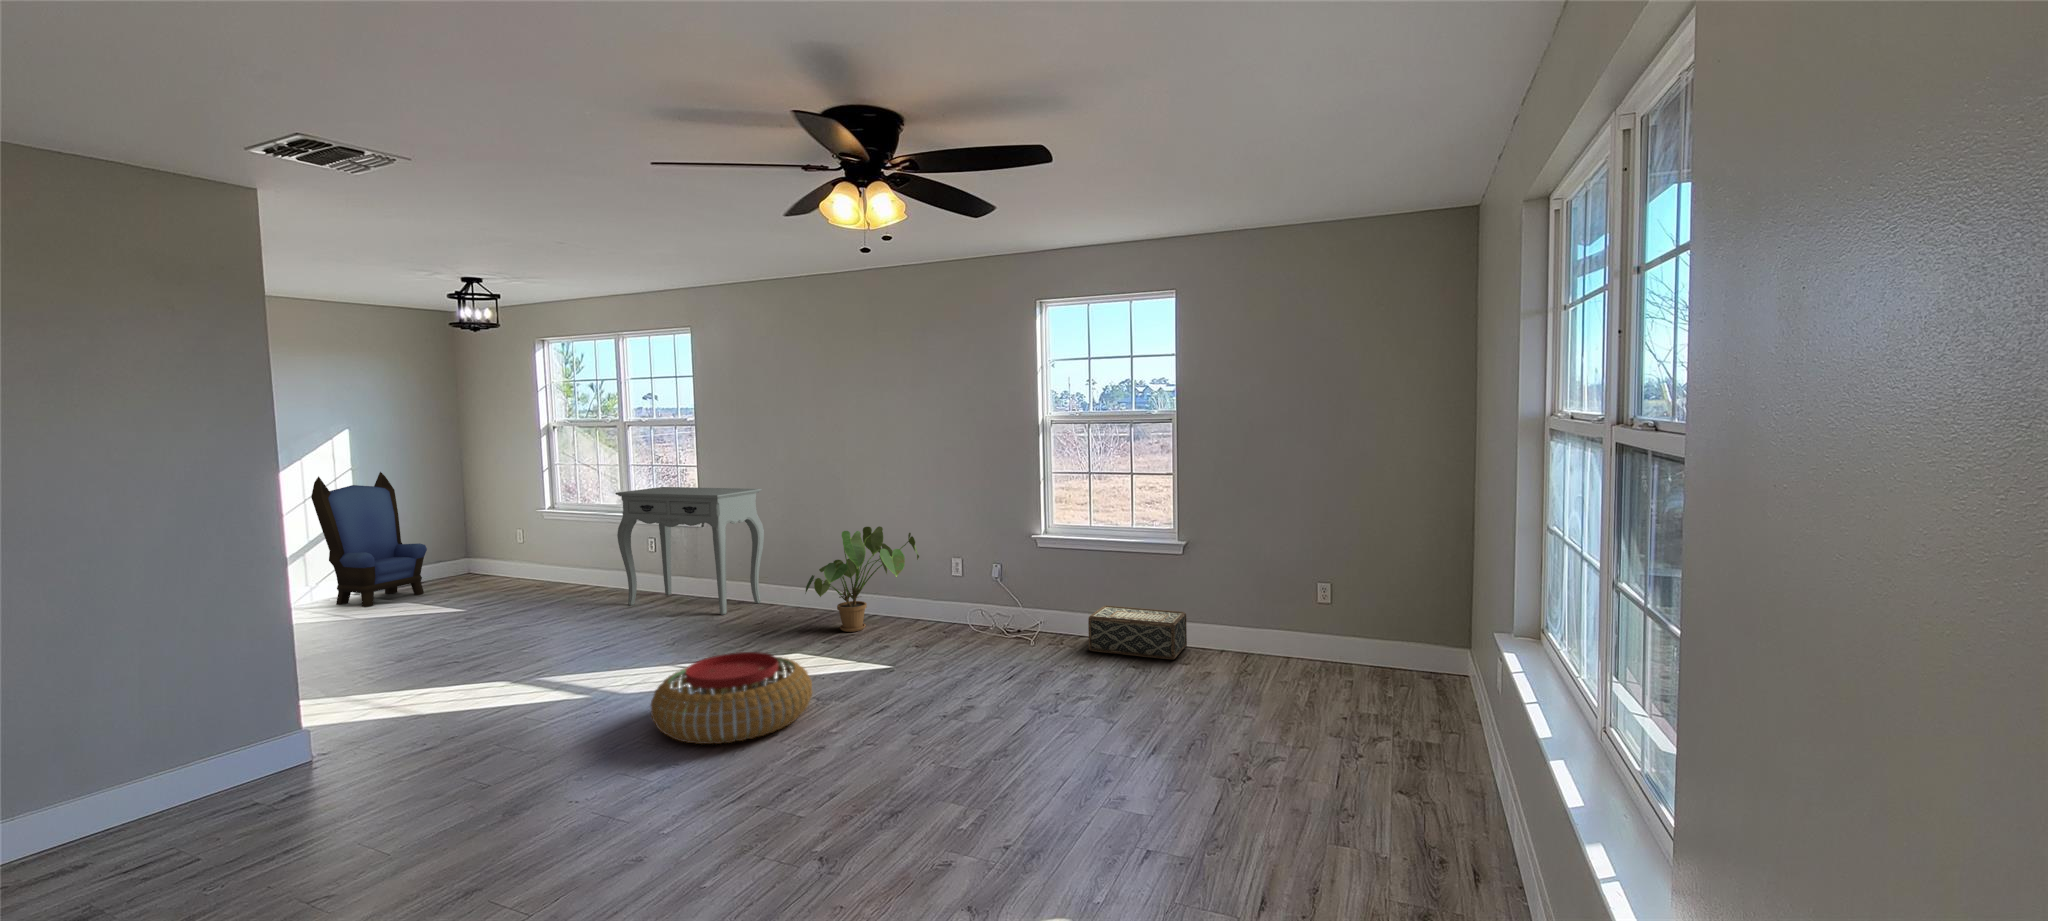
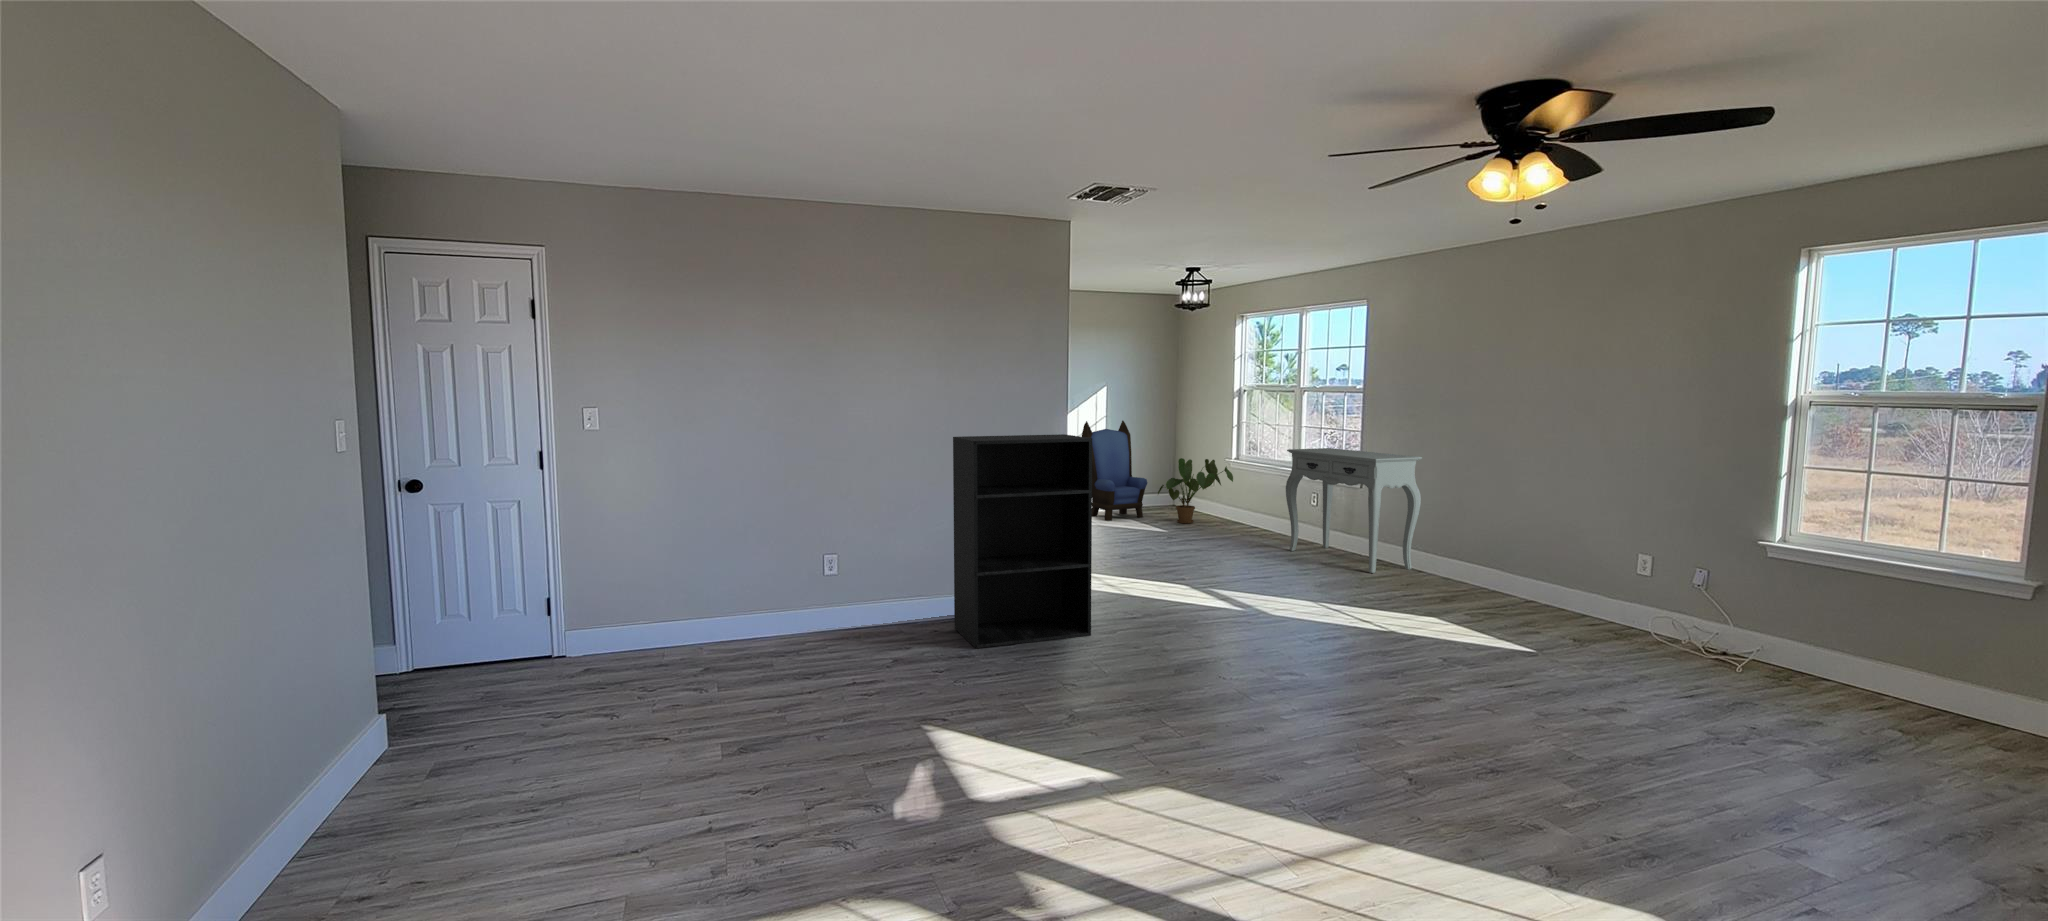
bookshelf: none [4,504,348,889] -> present [953,434,1092,648]
house plant: present [805,526,919,632] -> present [1158,458,1233,523]
woven basket: present [1088,605,1187,660] -> none [1830,647,2028,740]
pouf: present [651,652,812,744] -> none [1291,600,1440,677]

